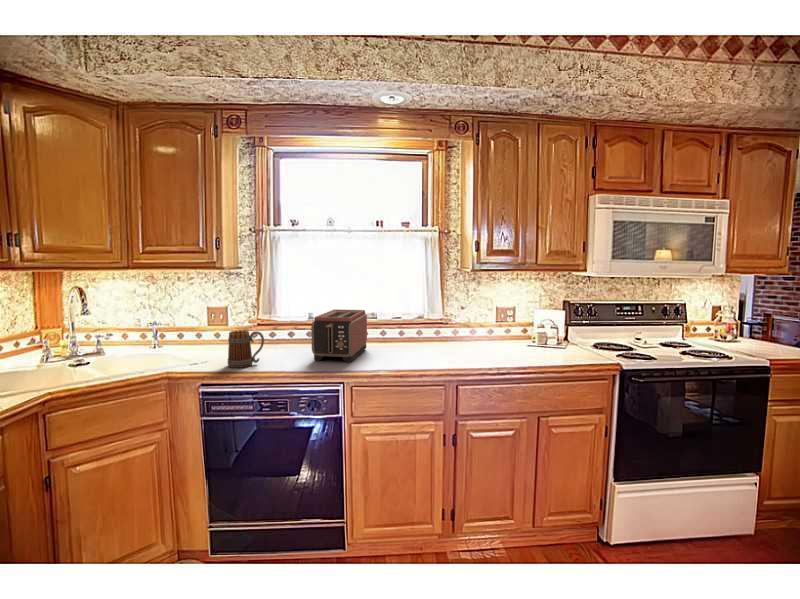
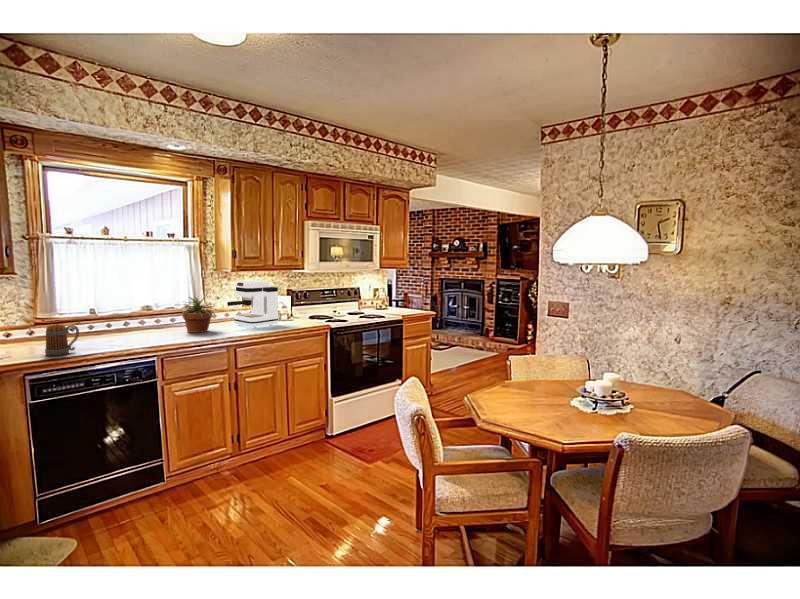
coffee maker: none [463,286,536,354] -> present [227,280,278,328]
potted plant: none [392,302,452,354] -> present [182,296,214,333]
toaster: present [311,309,367,362] -> none [117,303,156,345]

